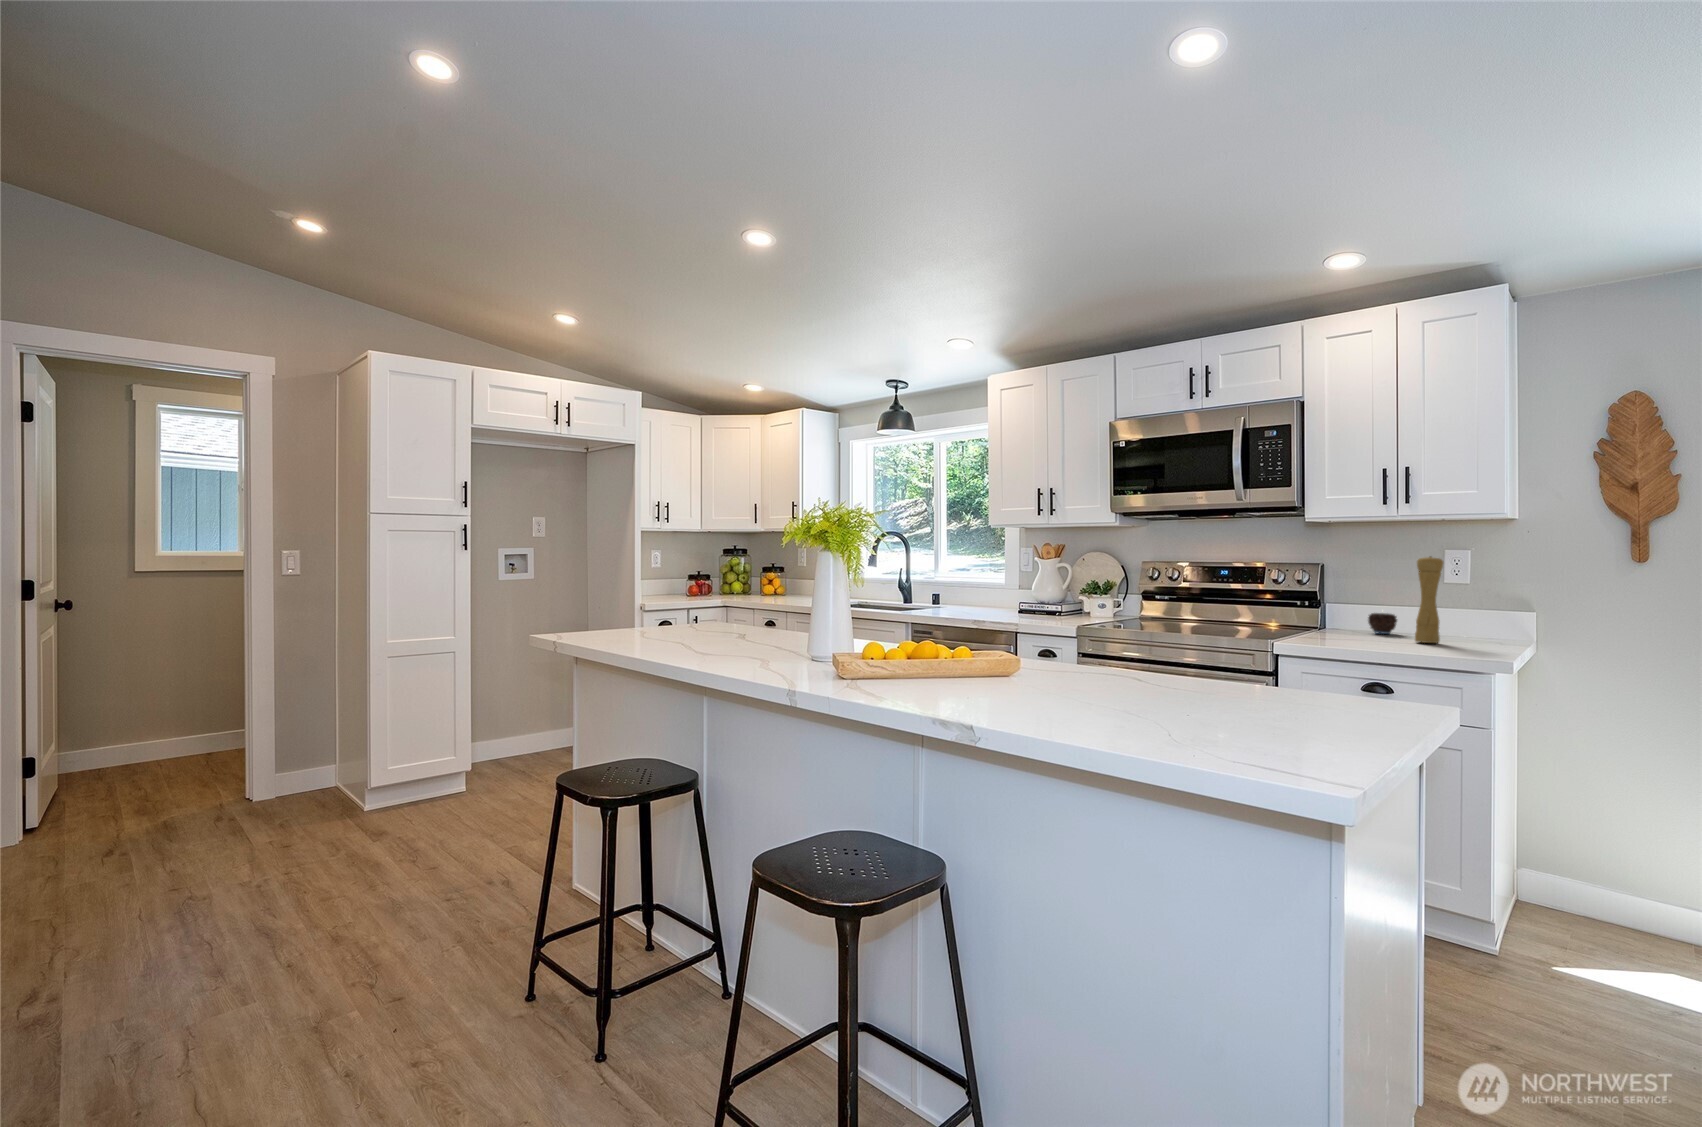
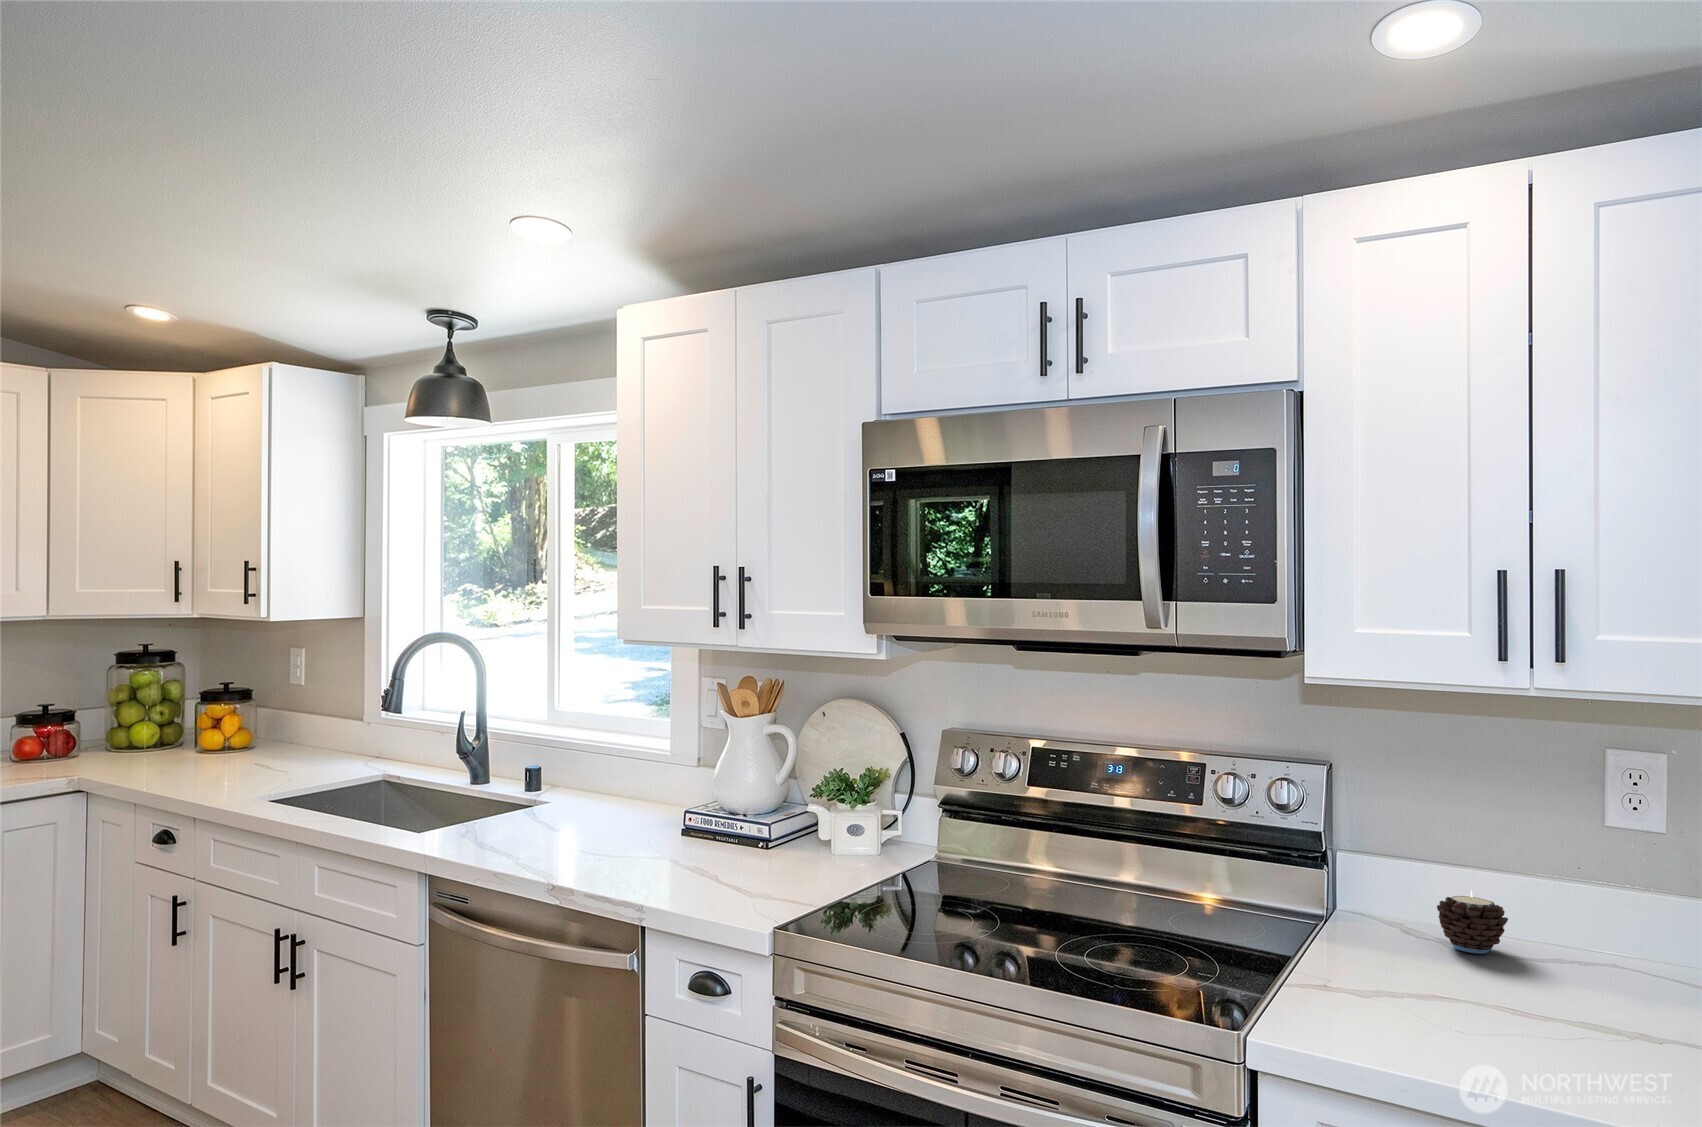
pepper mill: present [1415,556,1443,643] -> none [1579,795,1646,1025]

